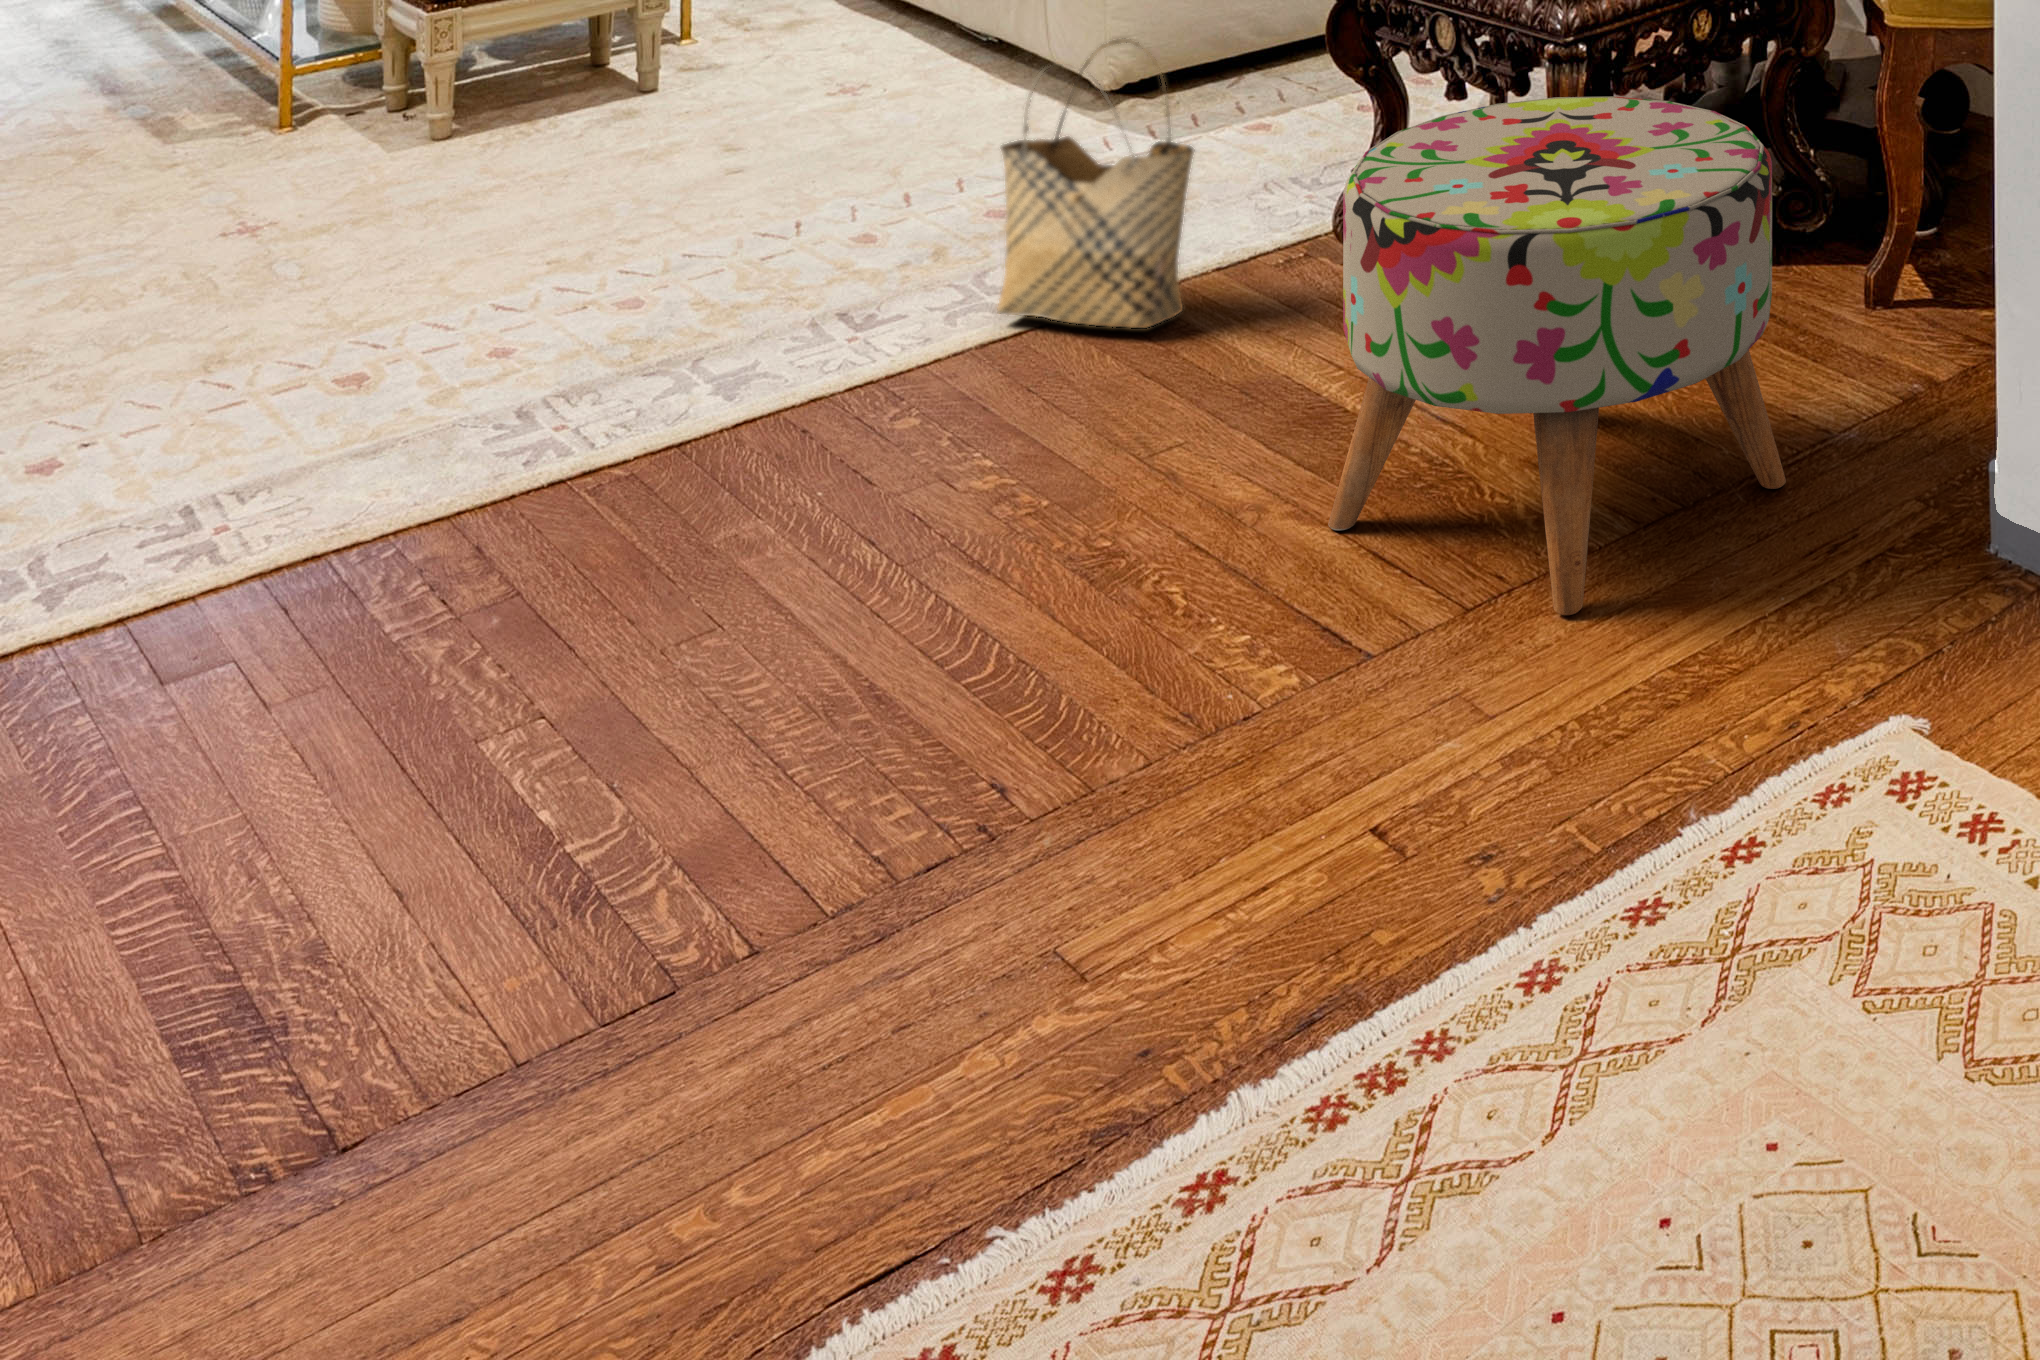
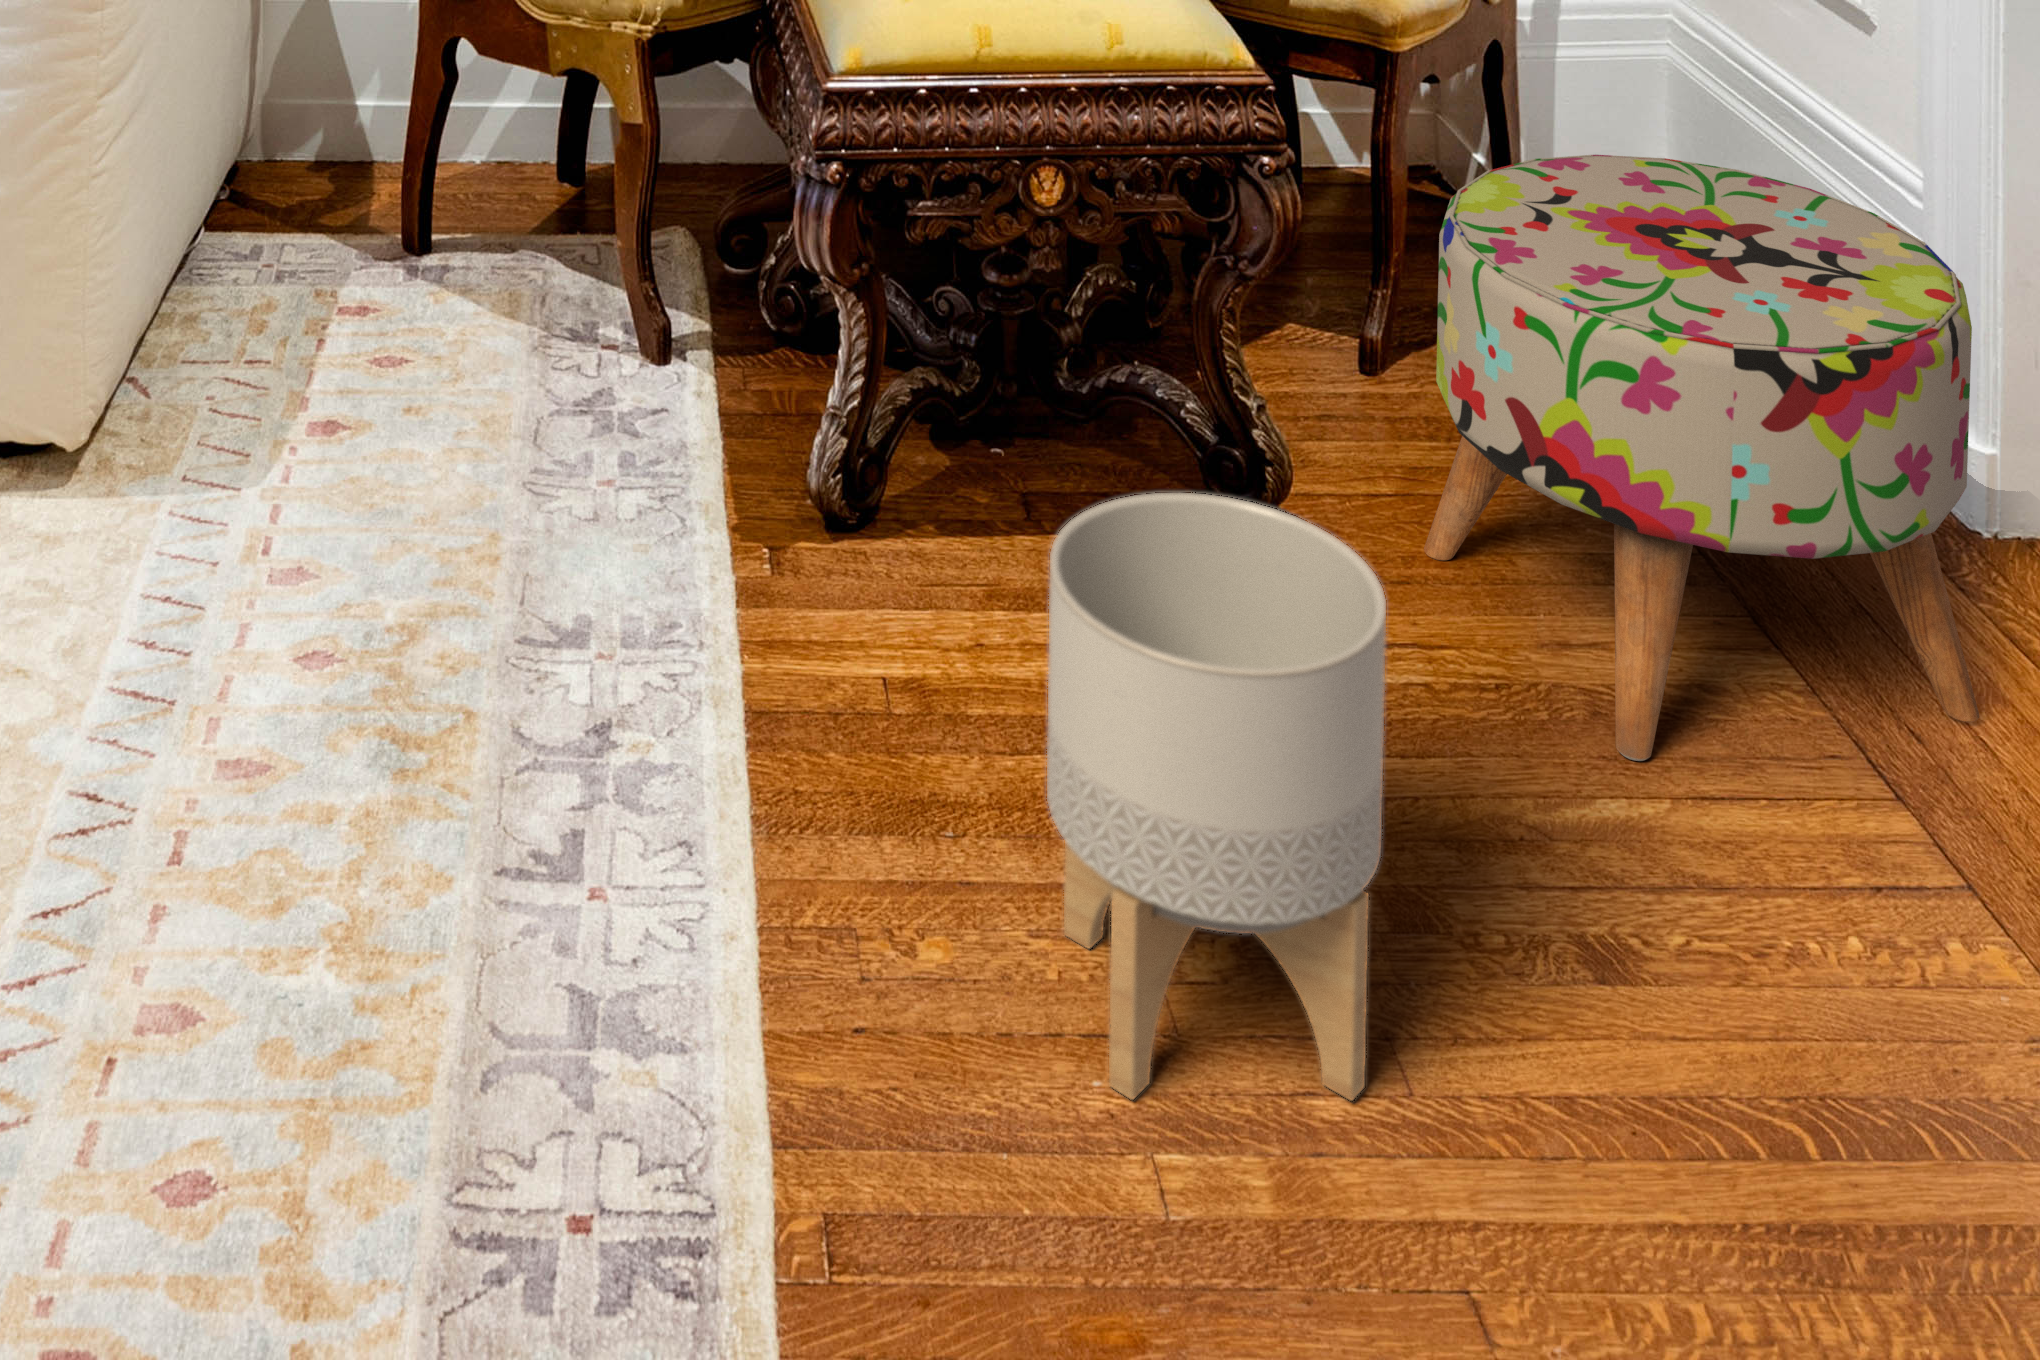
woven basket: present [997,39,1195,328] -> none [699,294,936,734]
planter: none [735,148,979,541] -> present [1047,493,1386,1100]

